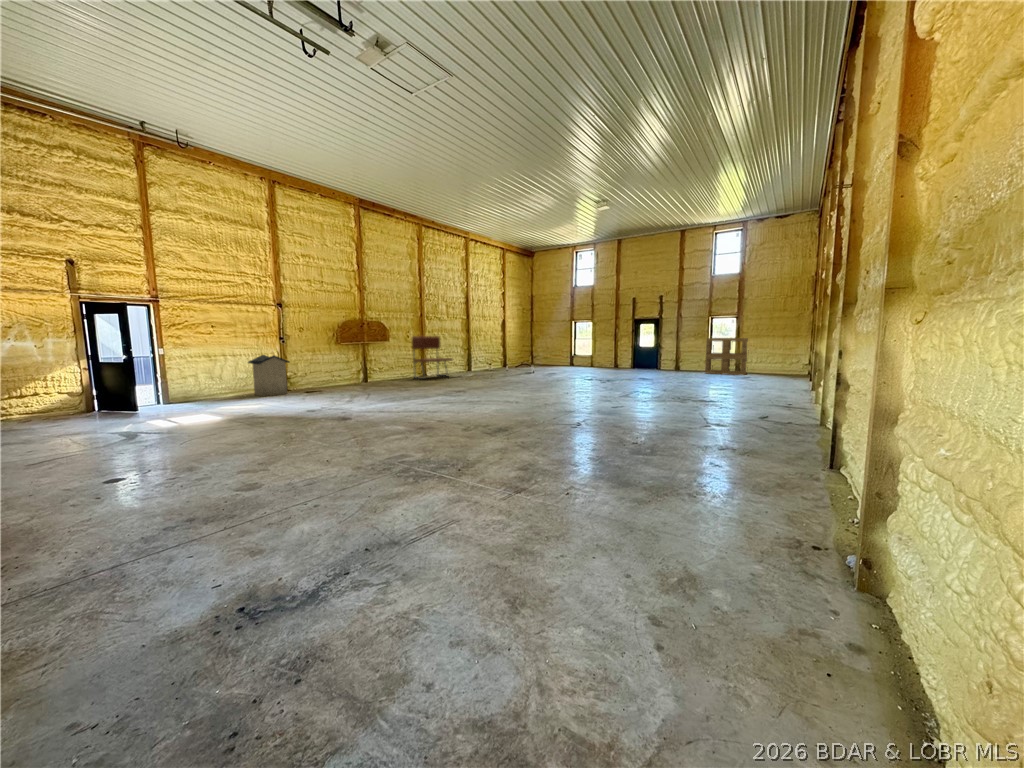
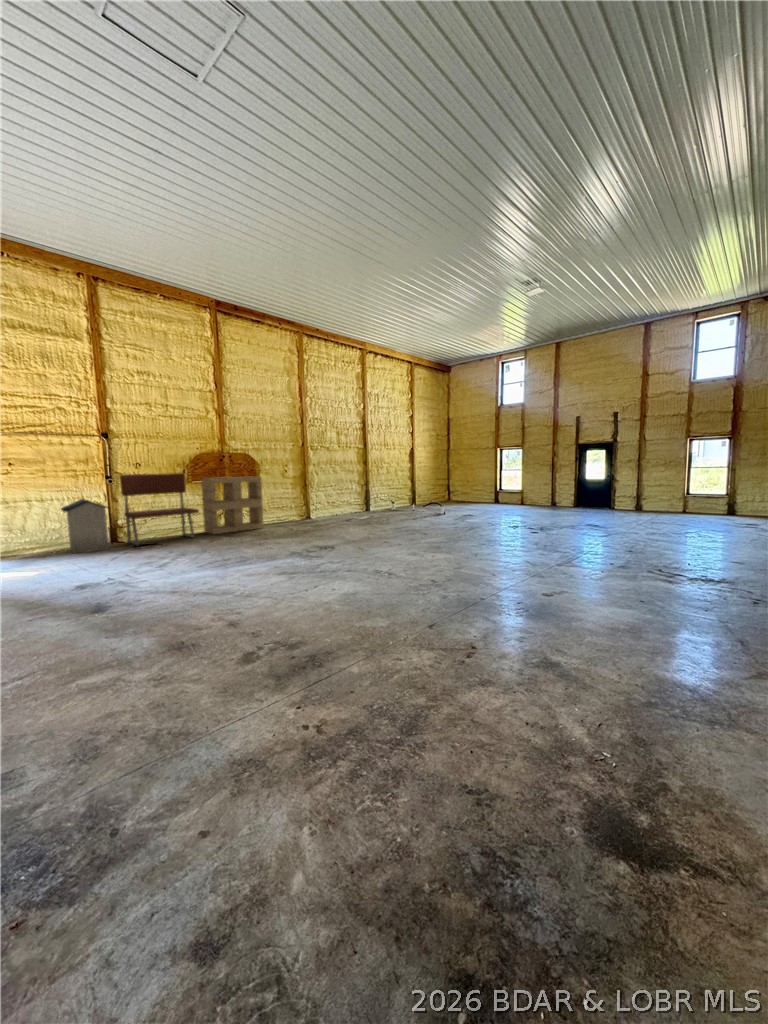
bench: present [412,336,453,379] -> present [120,473,199,545]
shelving unit: present [705,338,749,375] -> present [201,477,264,534]

